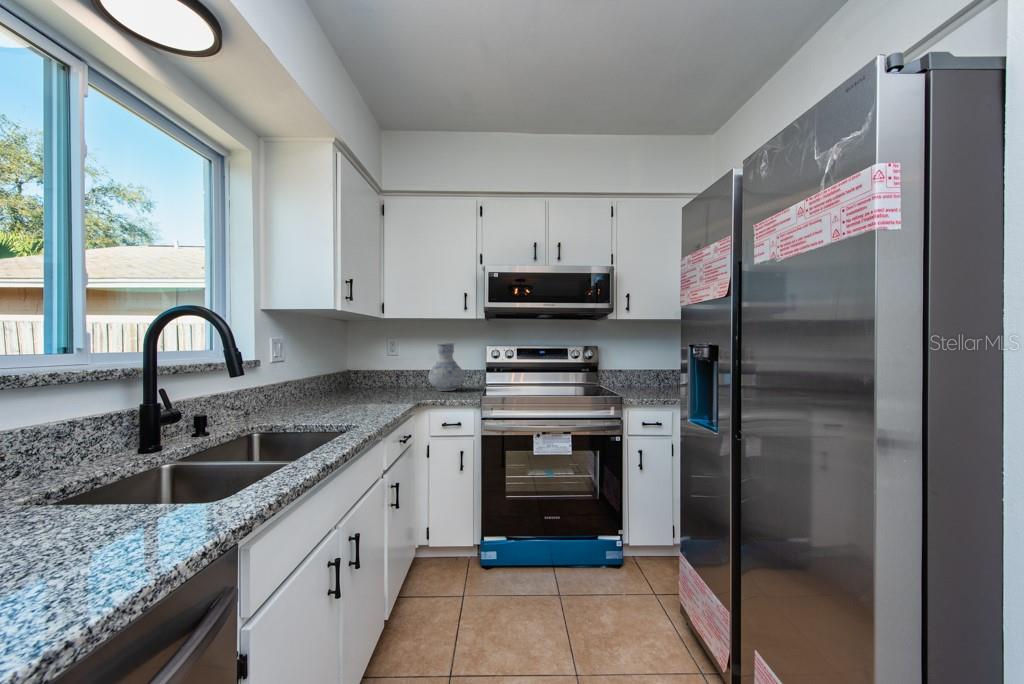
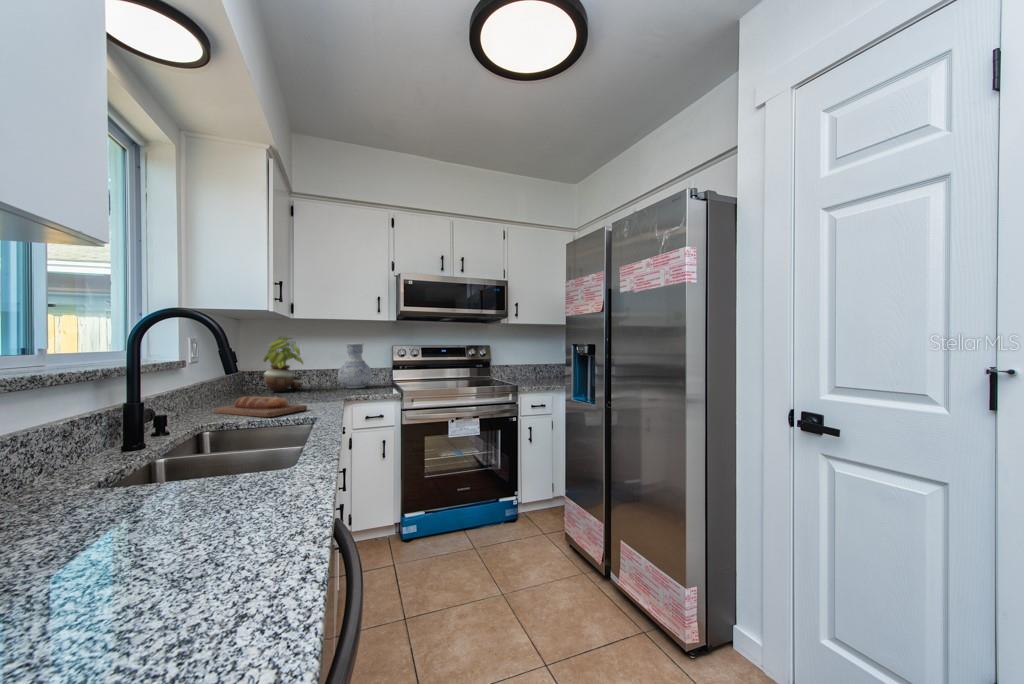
potted plant: none [356,335,396,392] -> present [263,337,303,392]
bread loaf: none [284,397,365,422] -> present [214,397,307,417]

